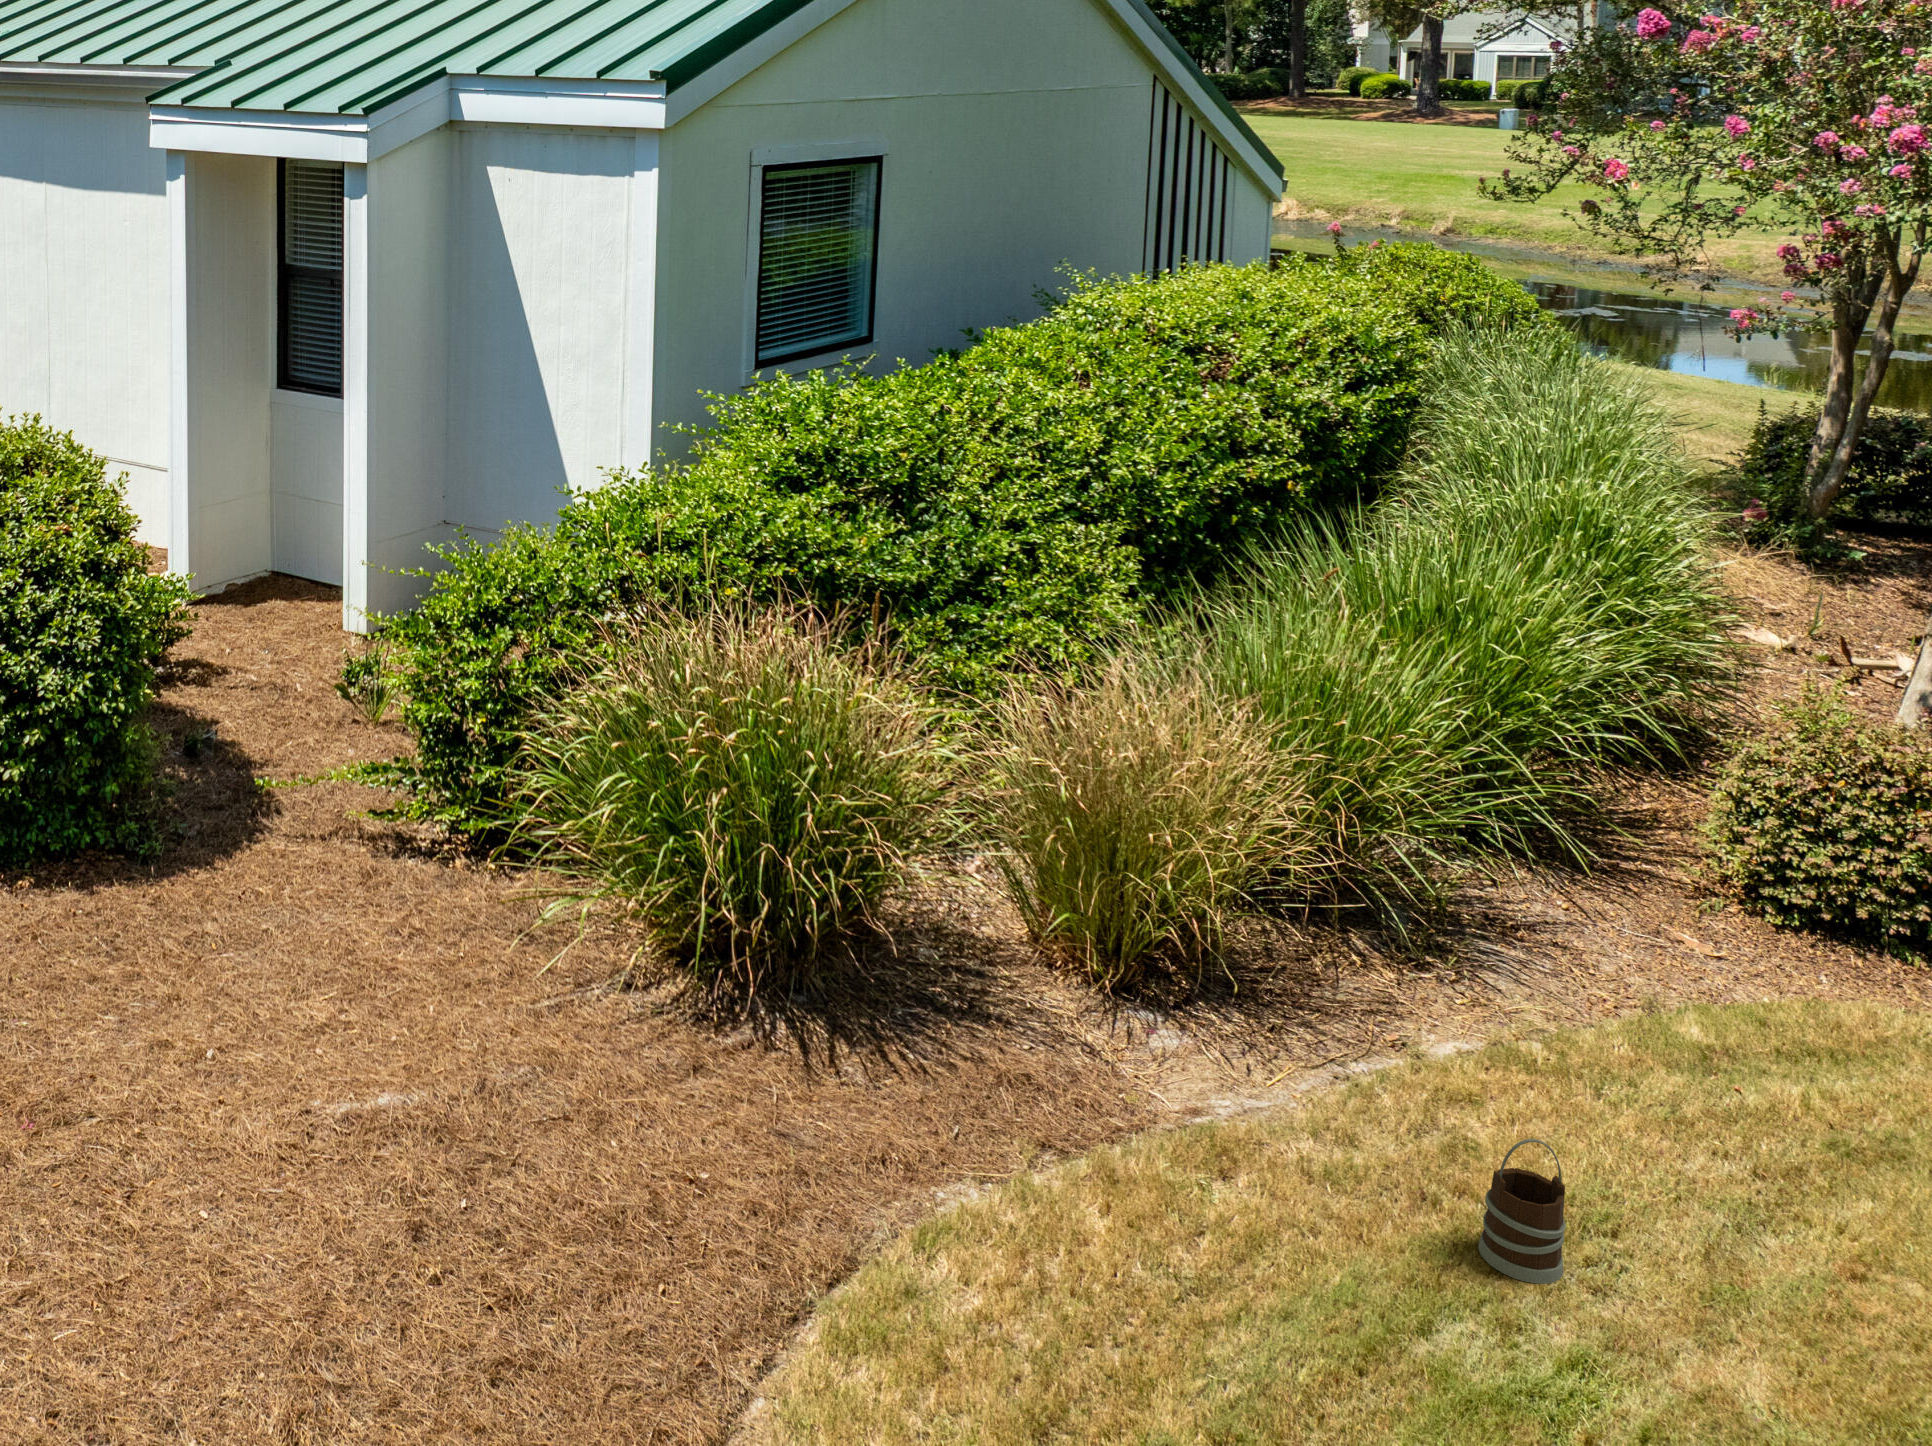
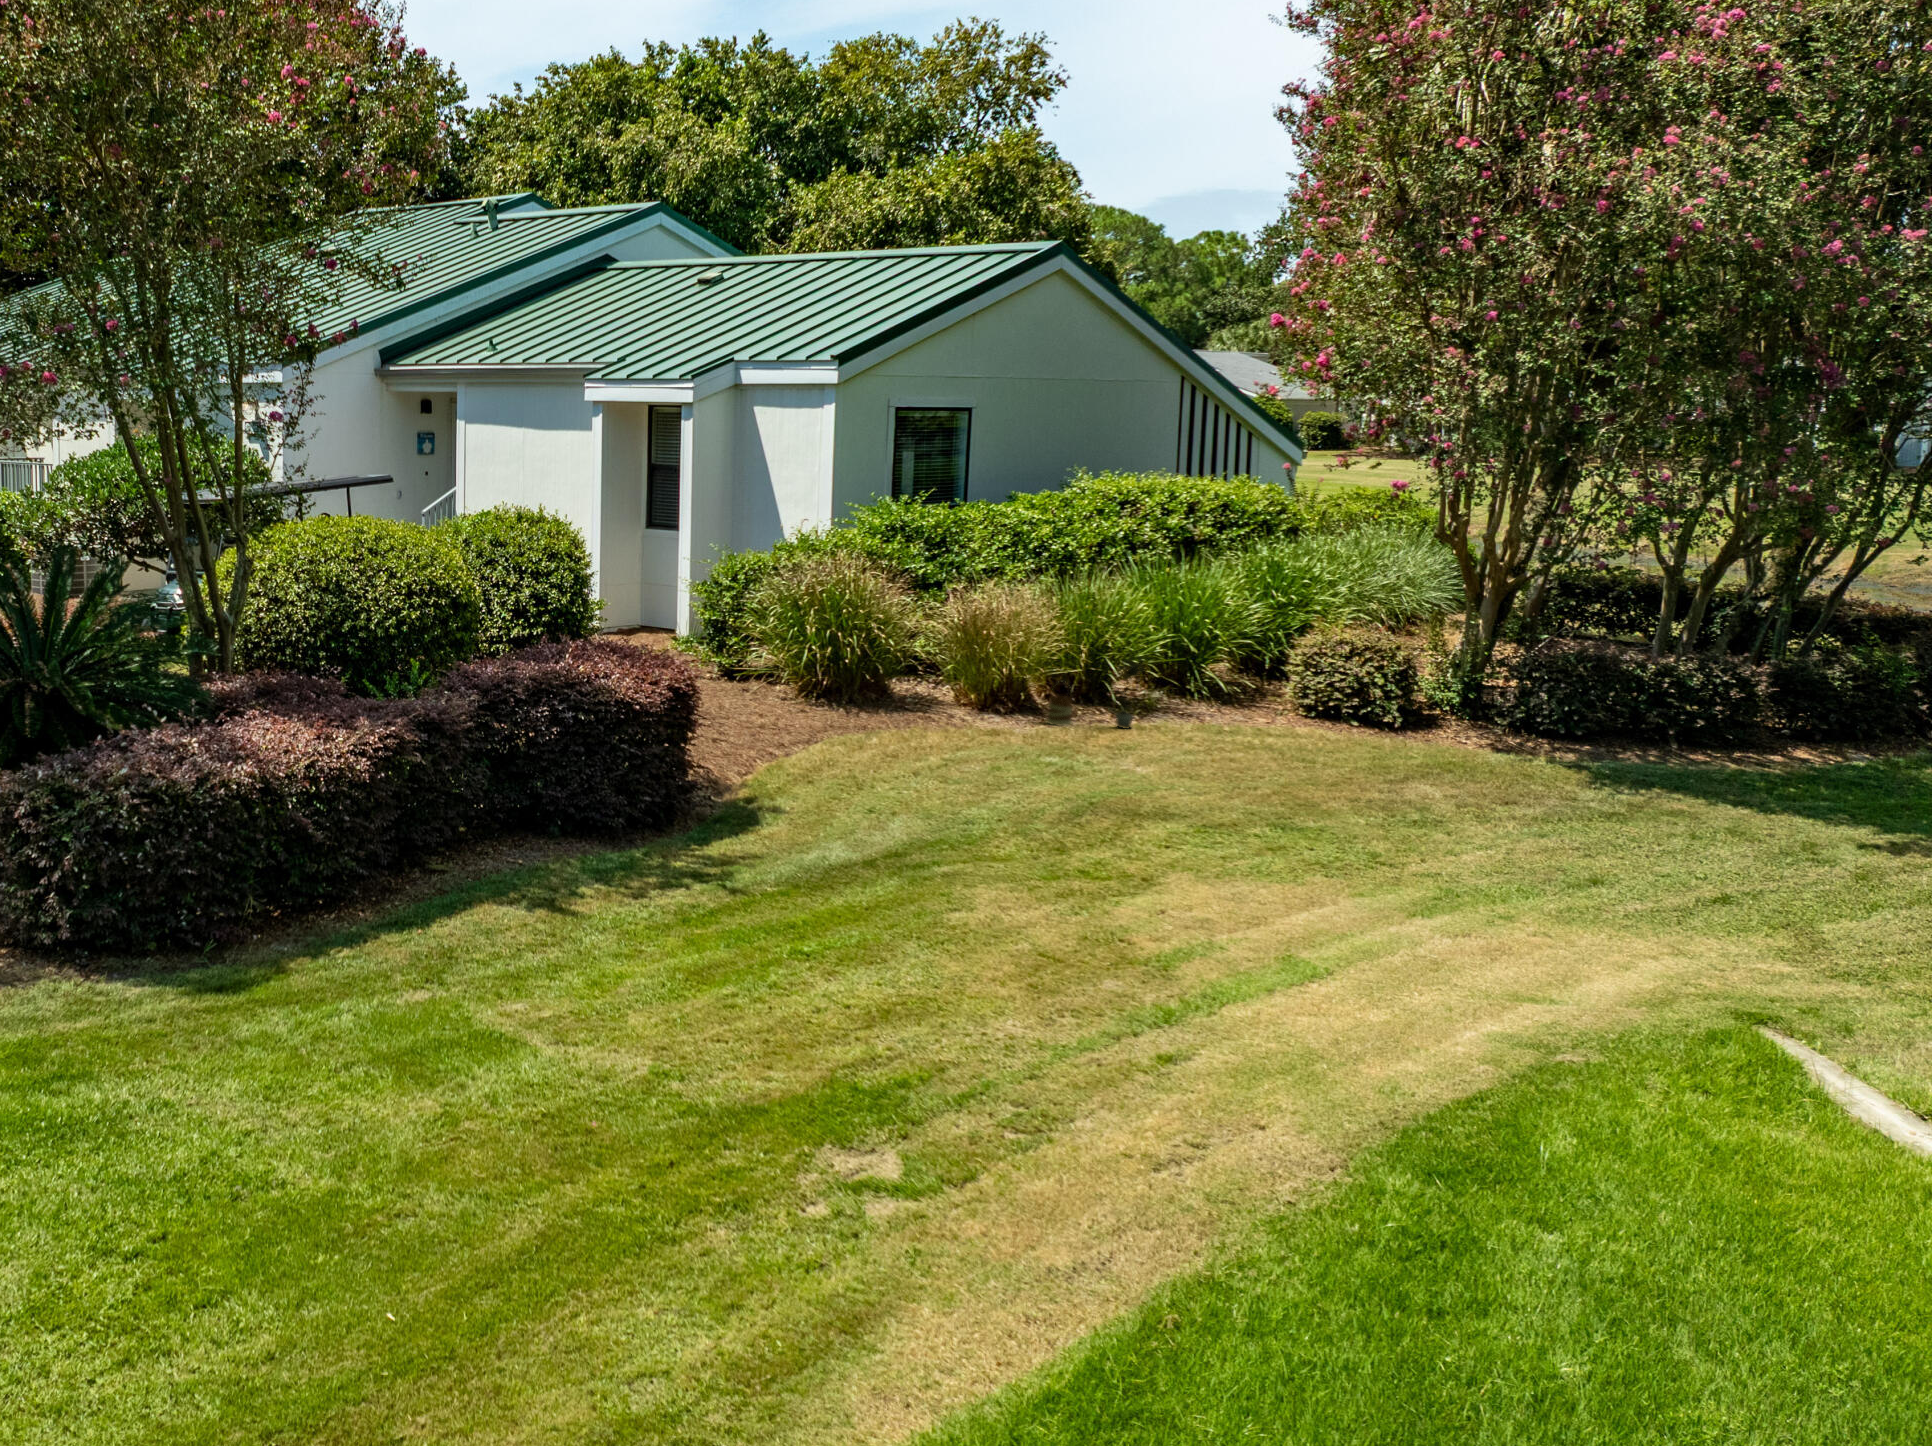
potted plant: none [1704,1077,1853,1315] -> present [1115,655,1145,729]

